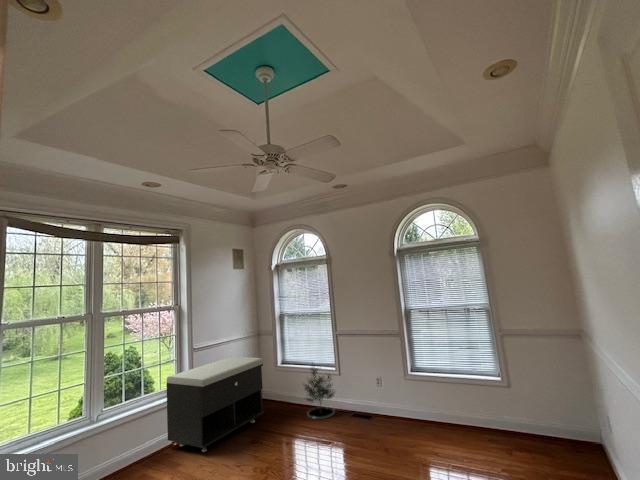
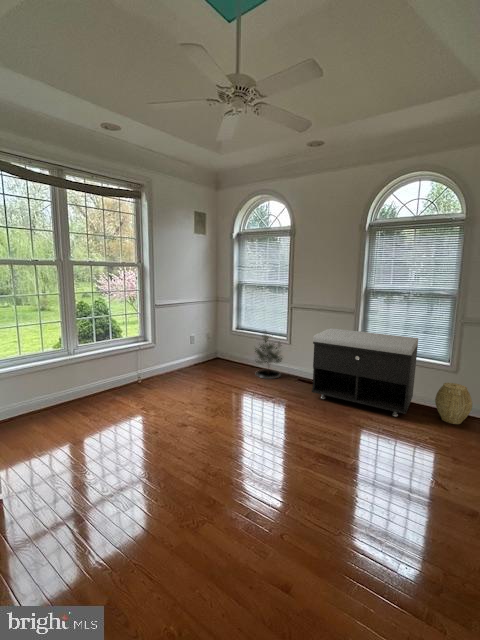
storage bench: present [167,357,264,452] -> present [312,328,418,417]
woven basket: none [492,399,528,445] -> present [435,383,472,424]

